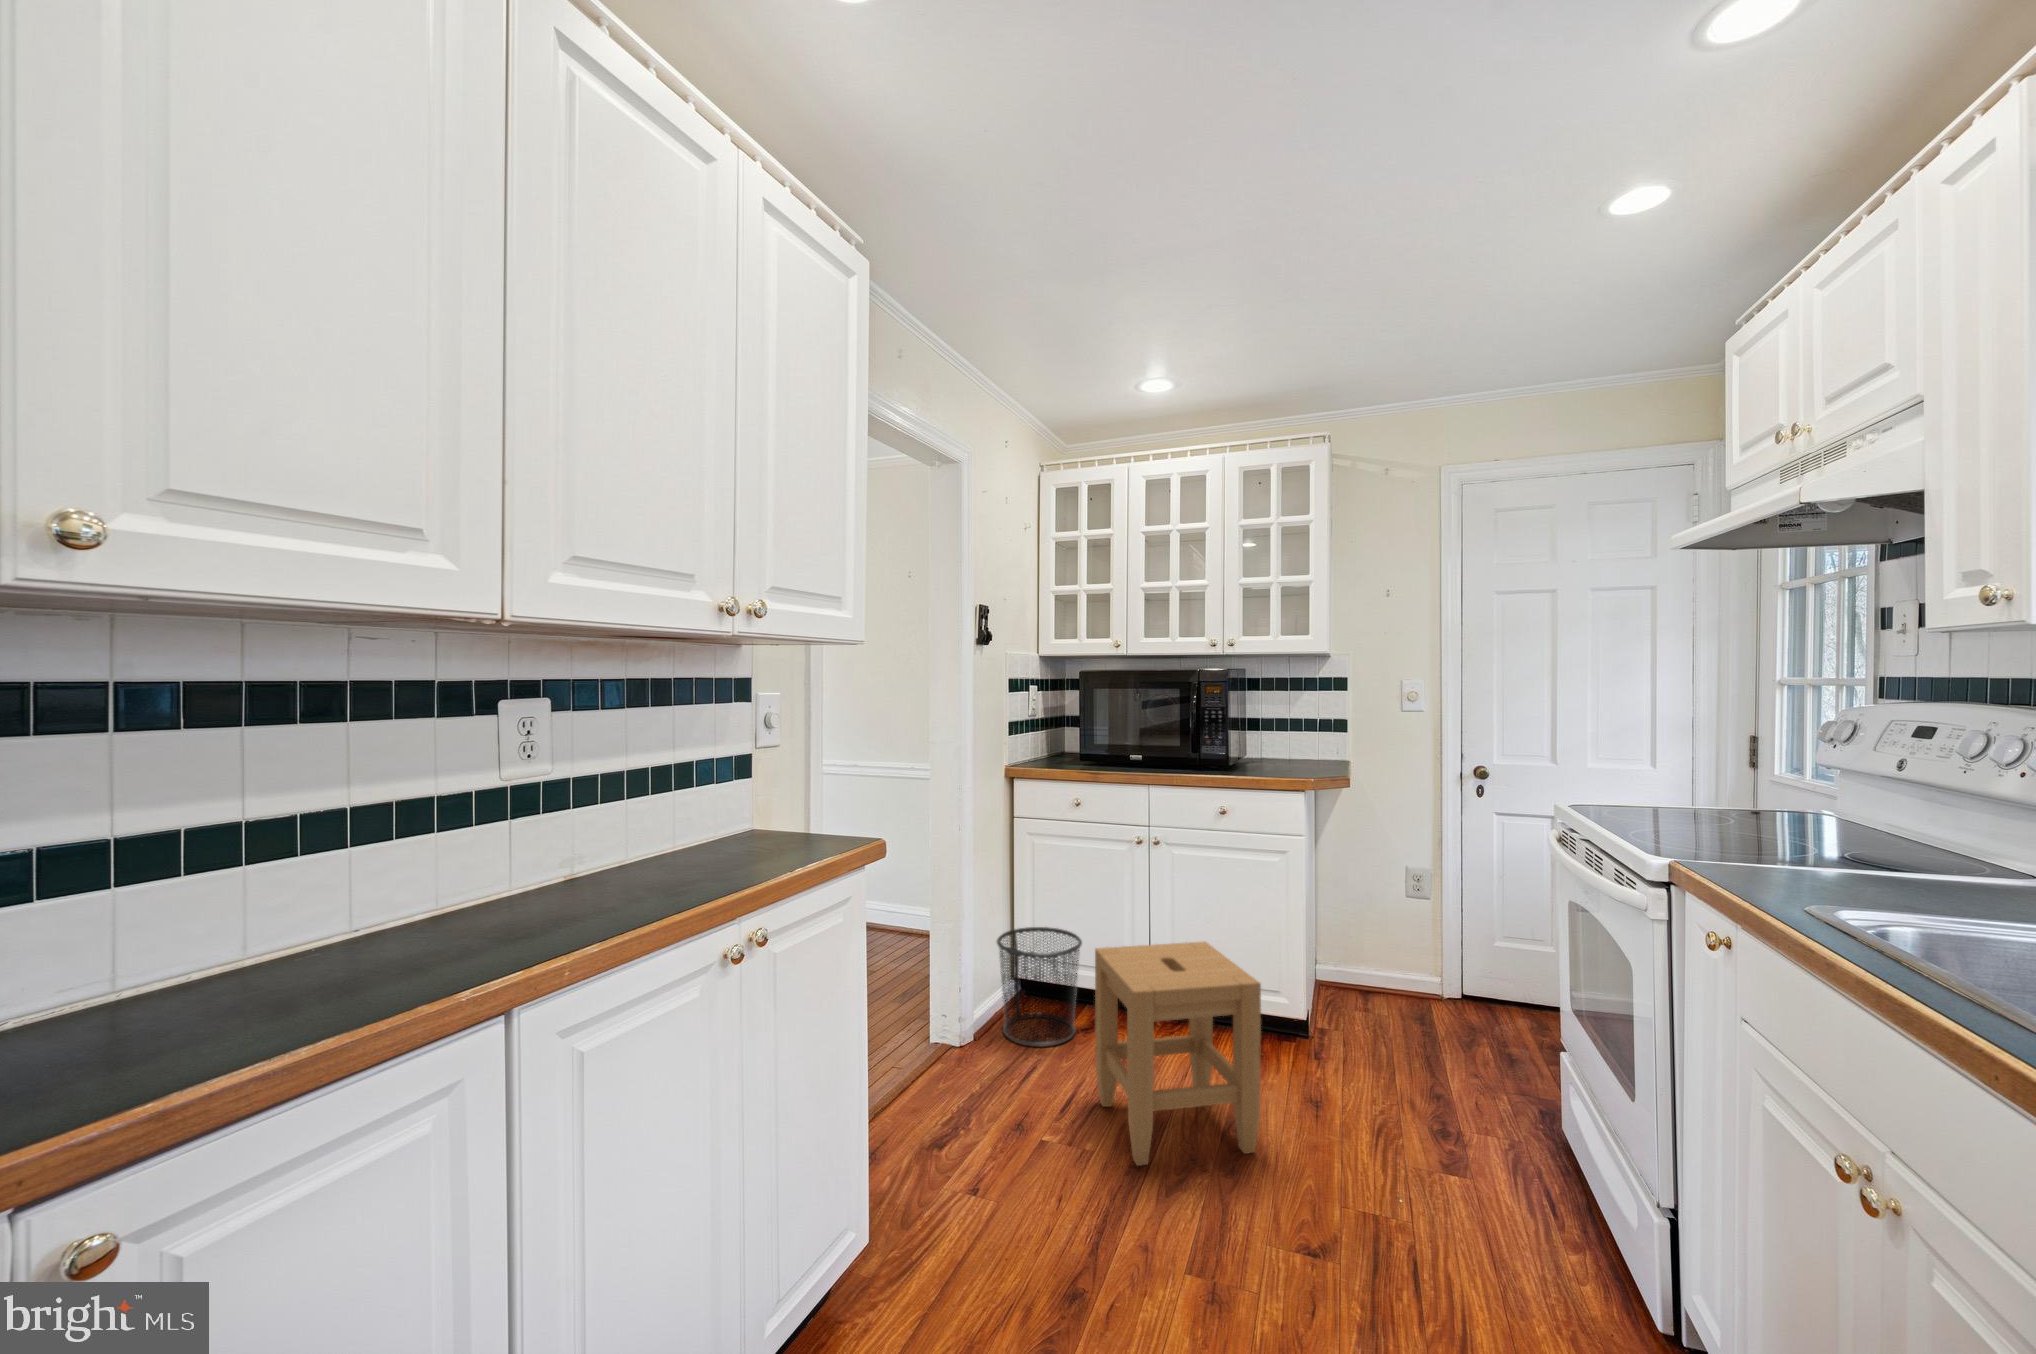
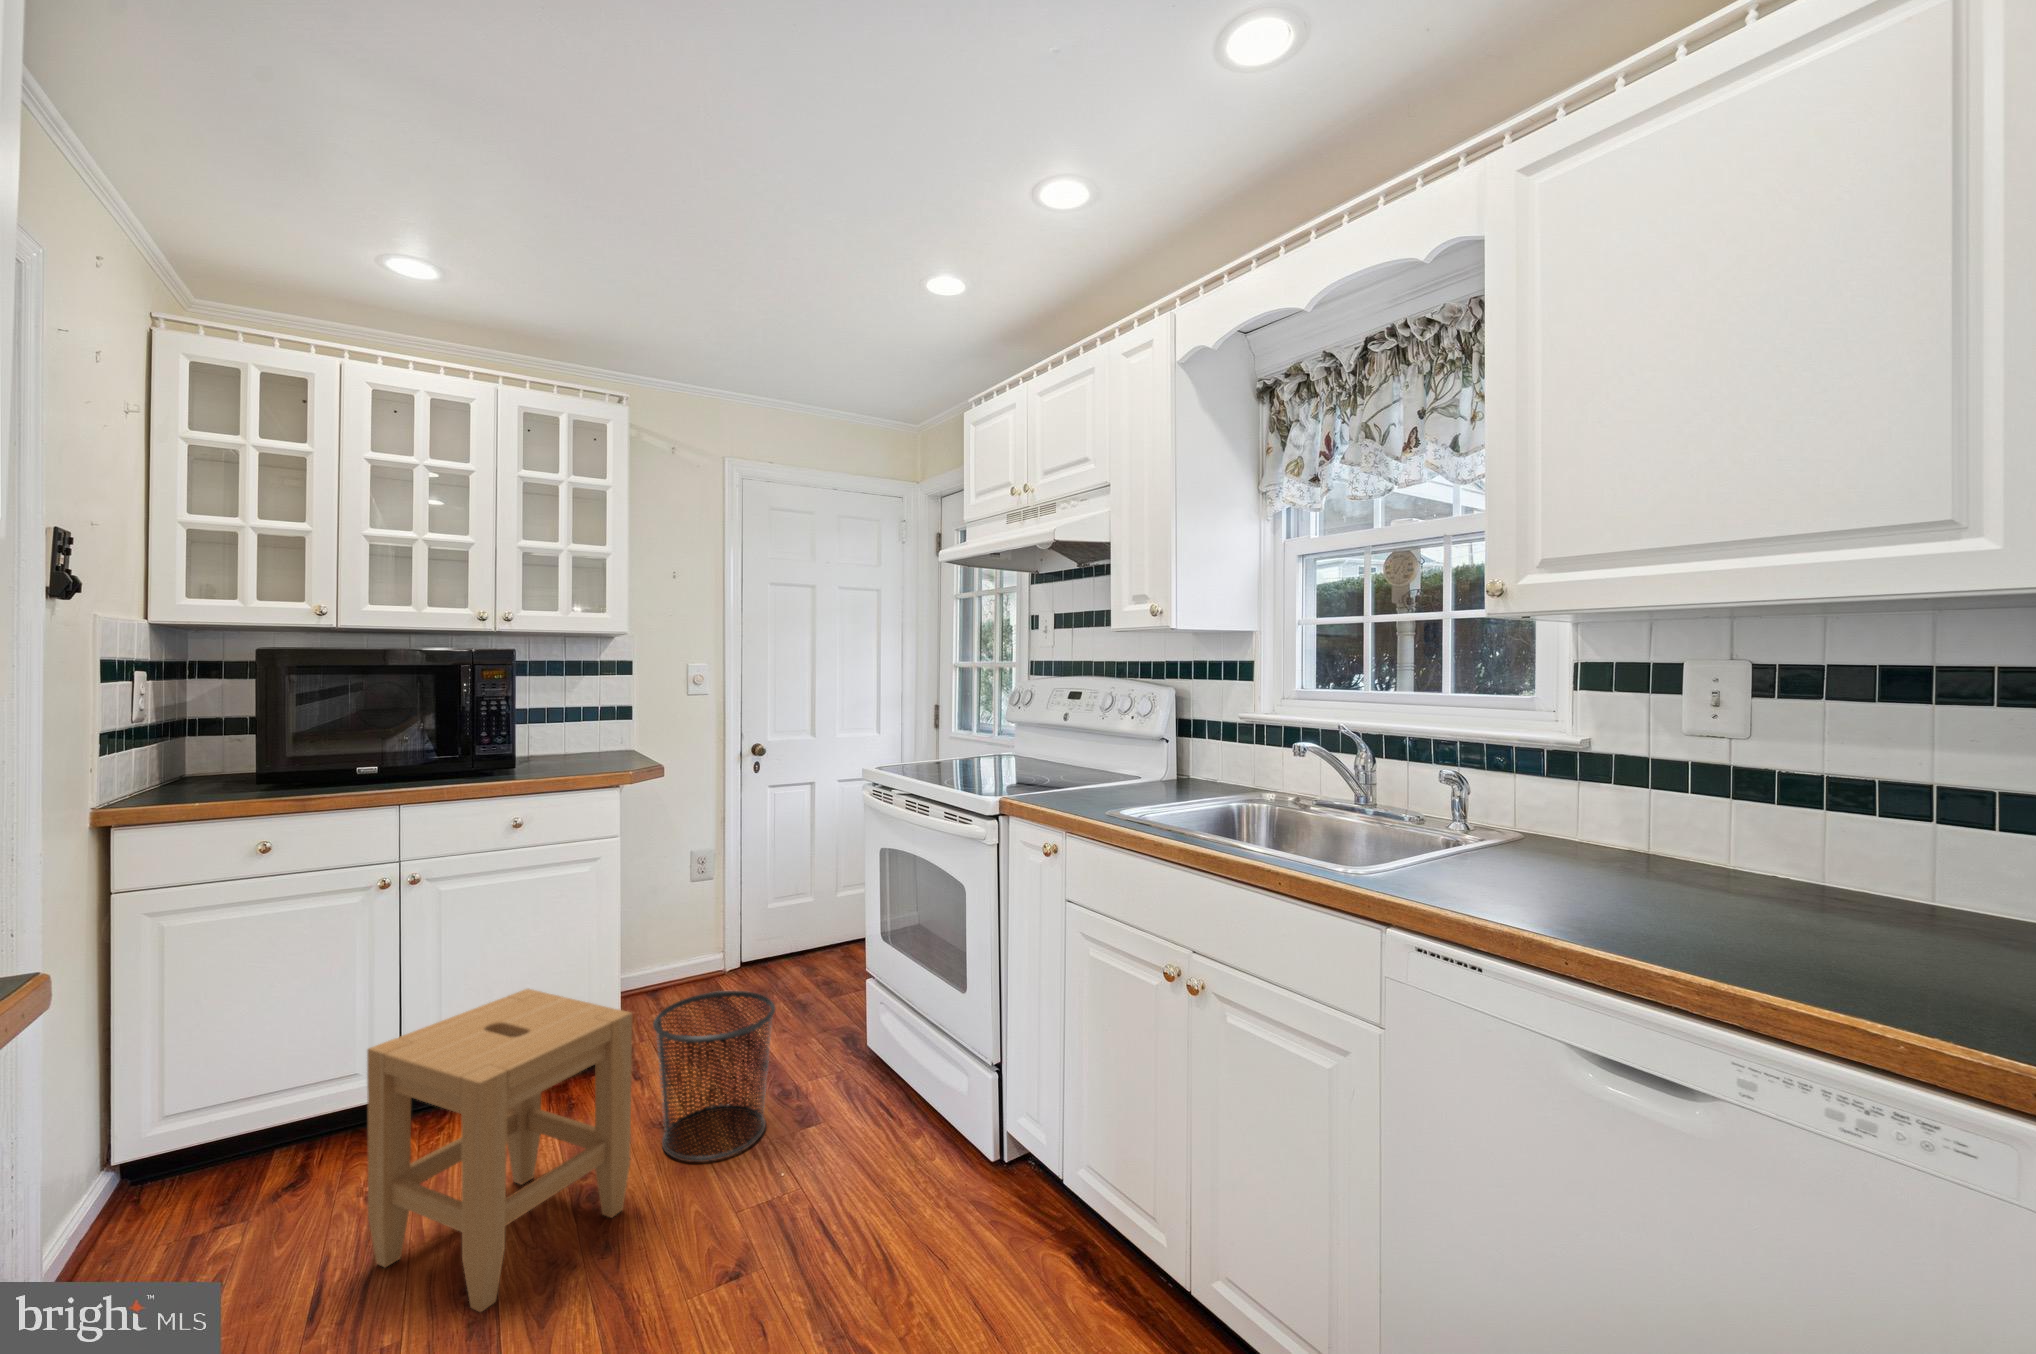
waste bin: present [997,927,1082,1047] -> present [653,991,775,1162]

